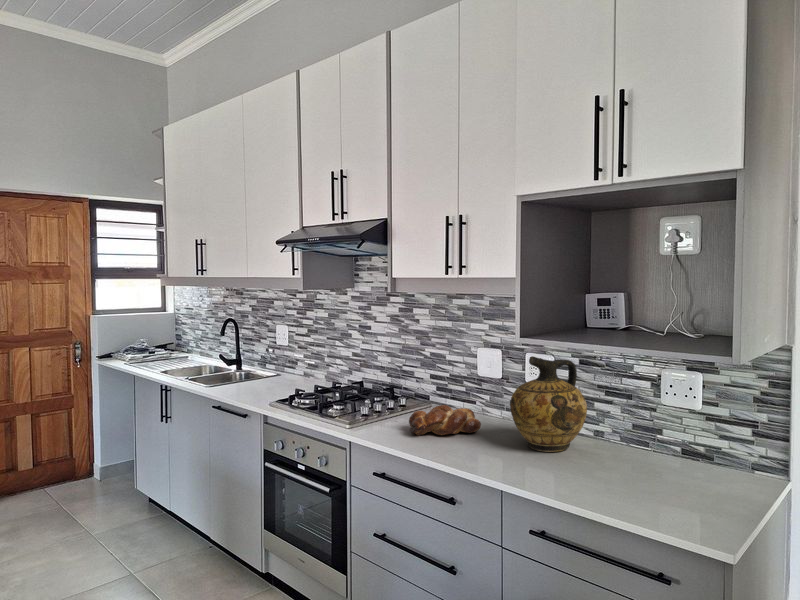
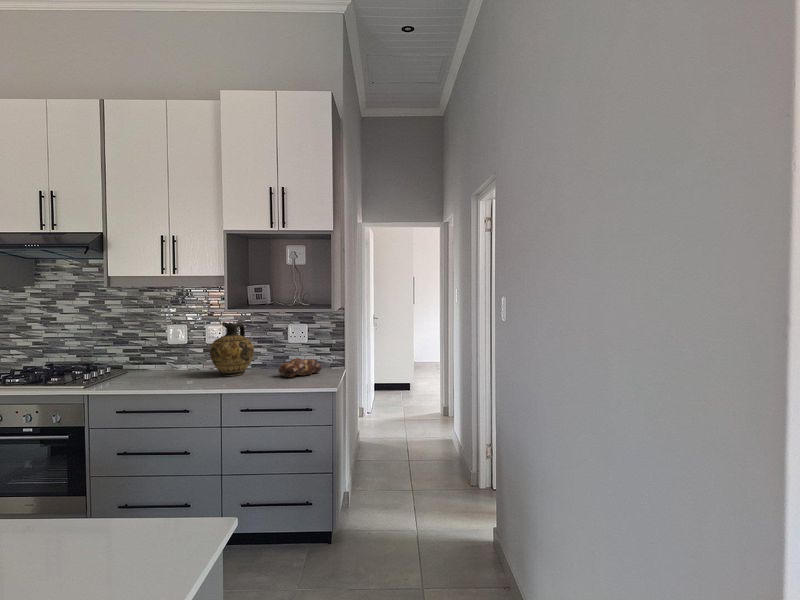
bread loaf: present [409,405,481,435] -> present [278,358,322,378]

